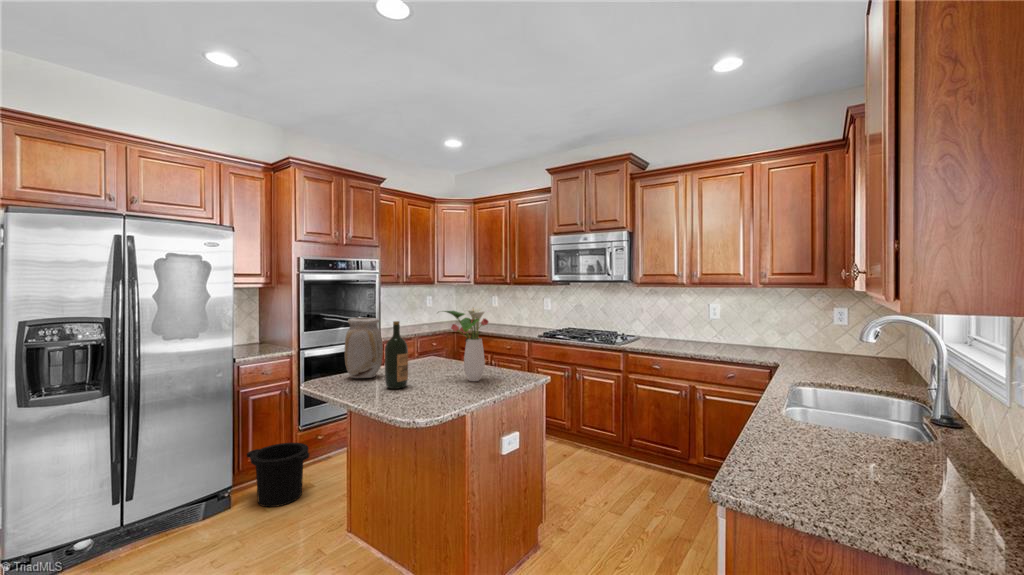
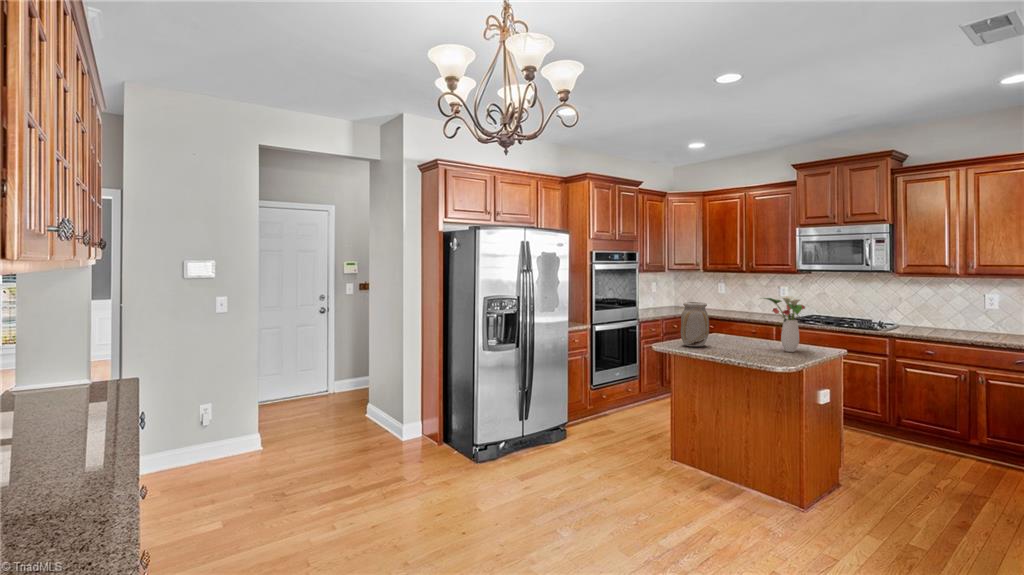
wine bottle: present [385,321,408,389] -> none [726,305,744,354]
trash can: present [247,443,309,507] -> none [572,396,620,441]

